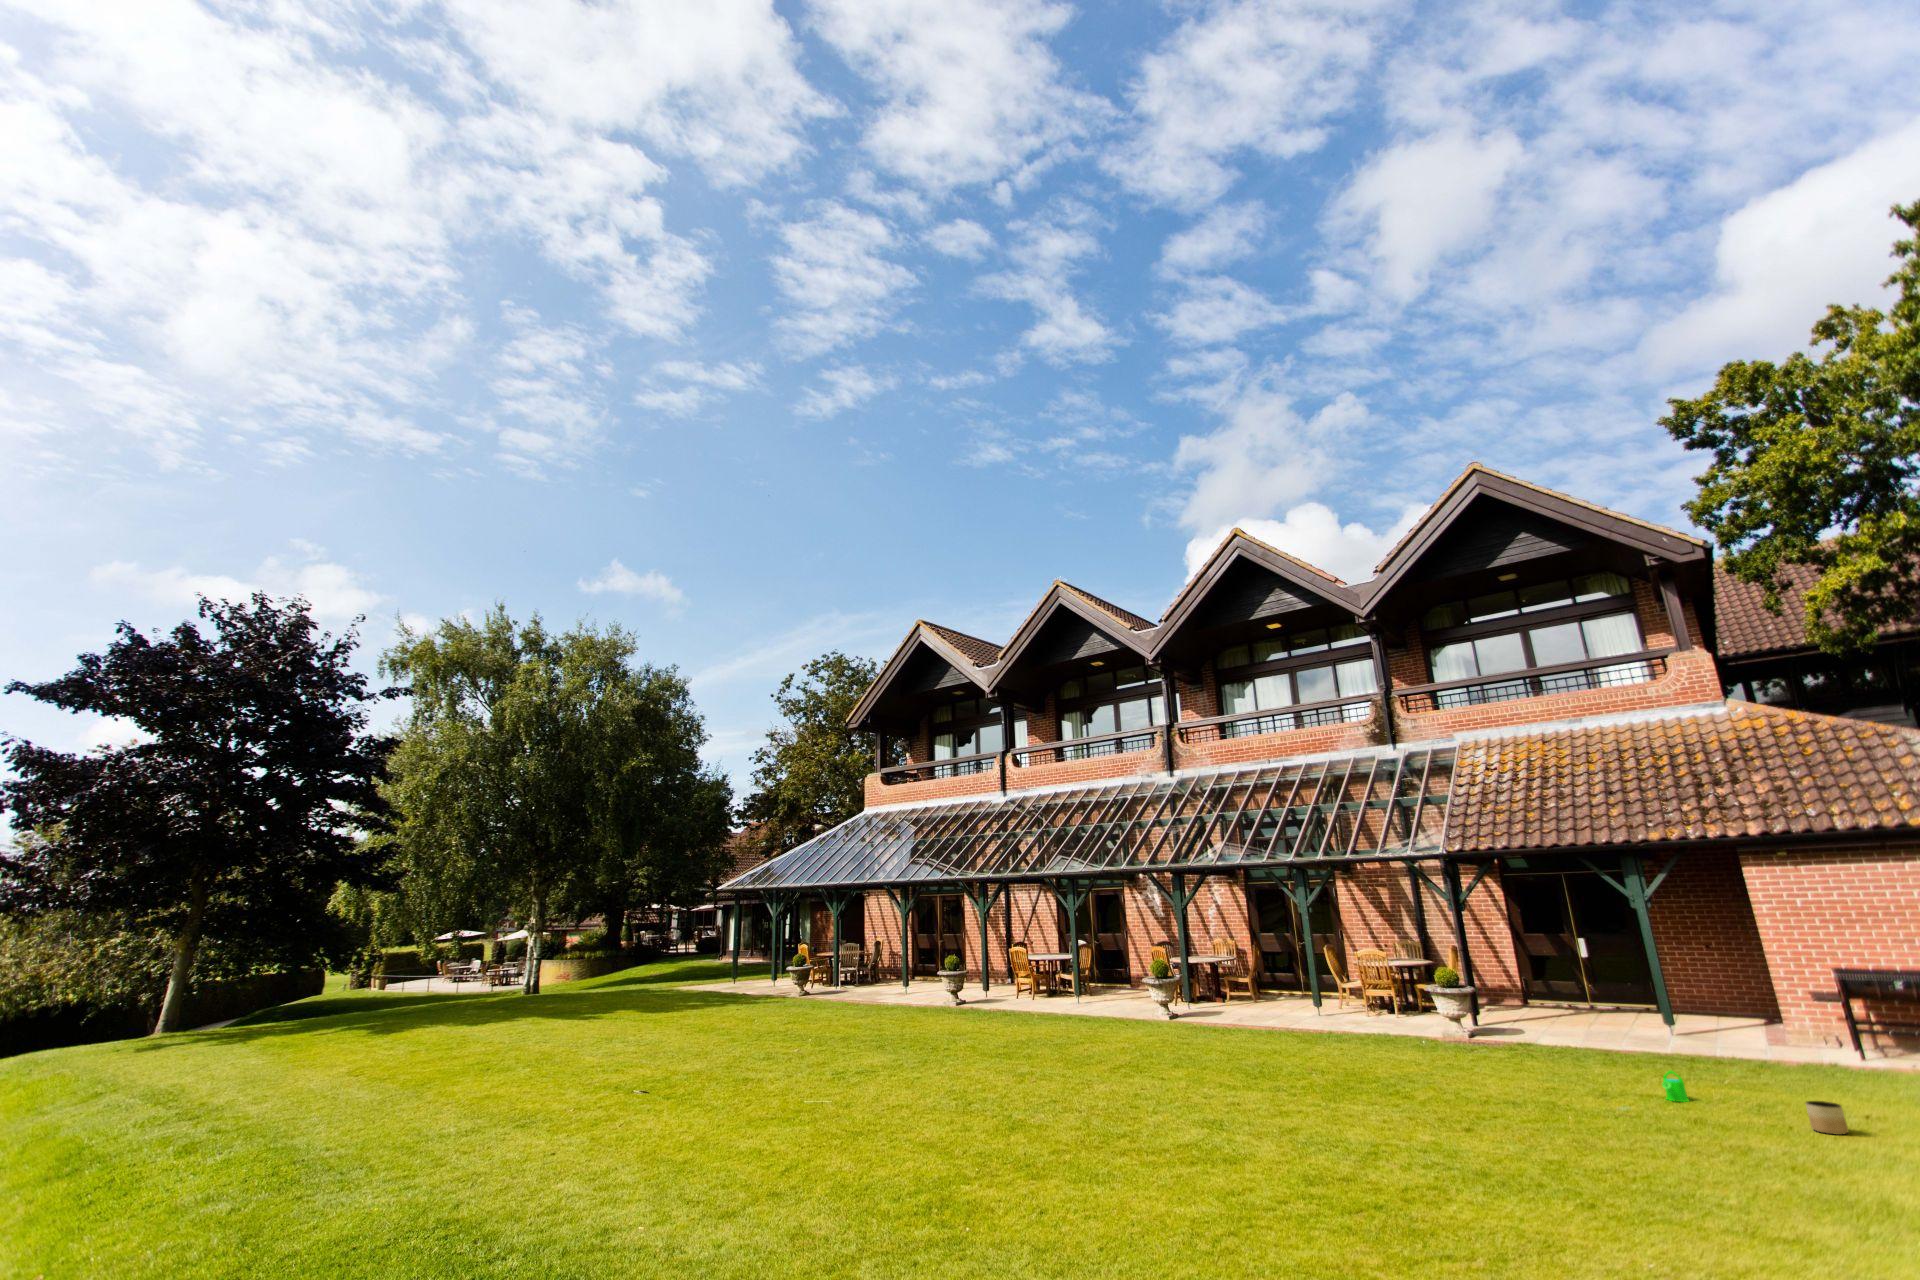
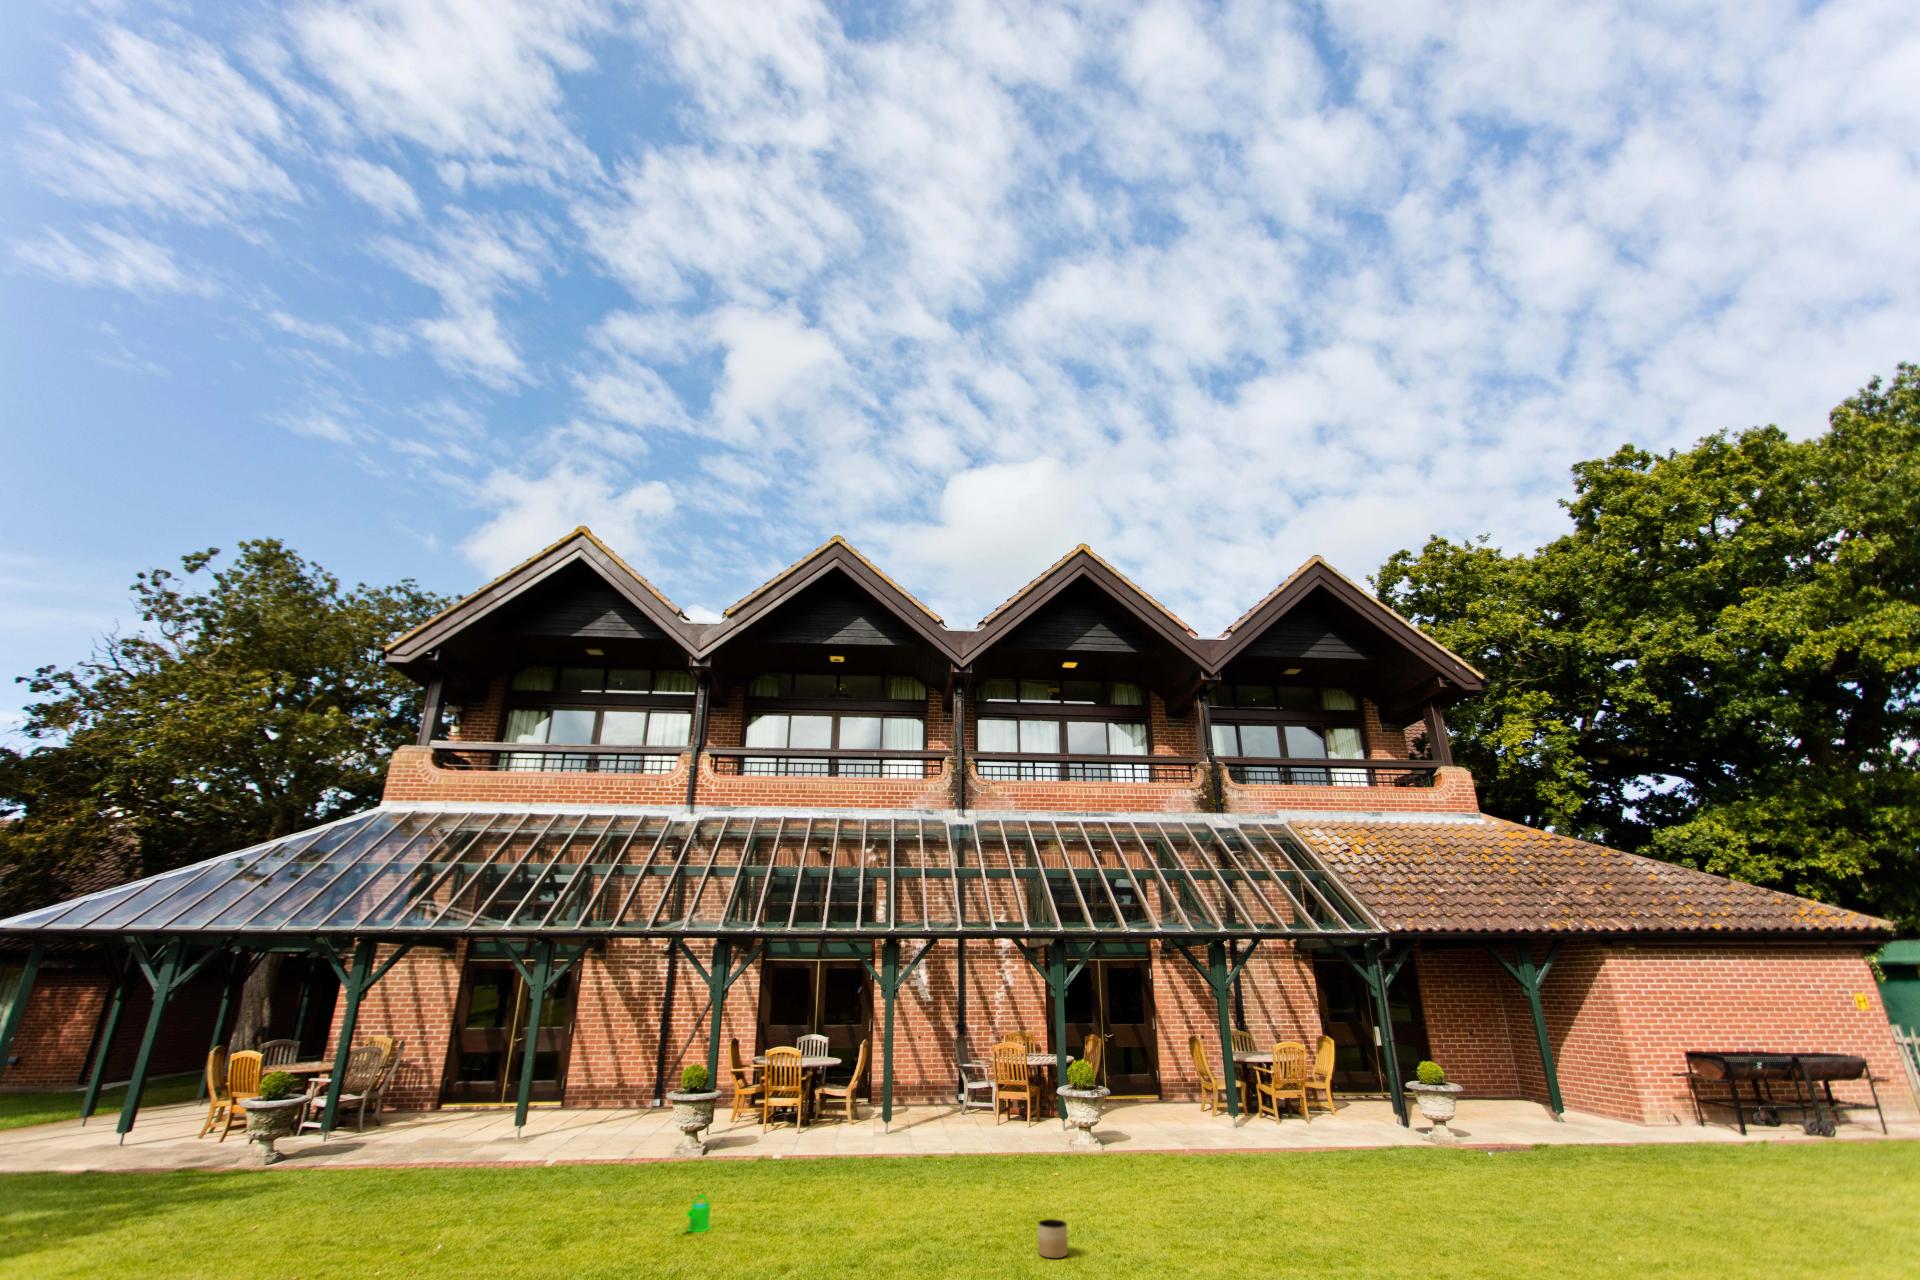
watering can: present [1662,1071,1689,1102] -> present [686,1194,711,1232]

